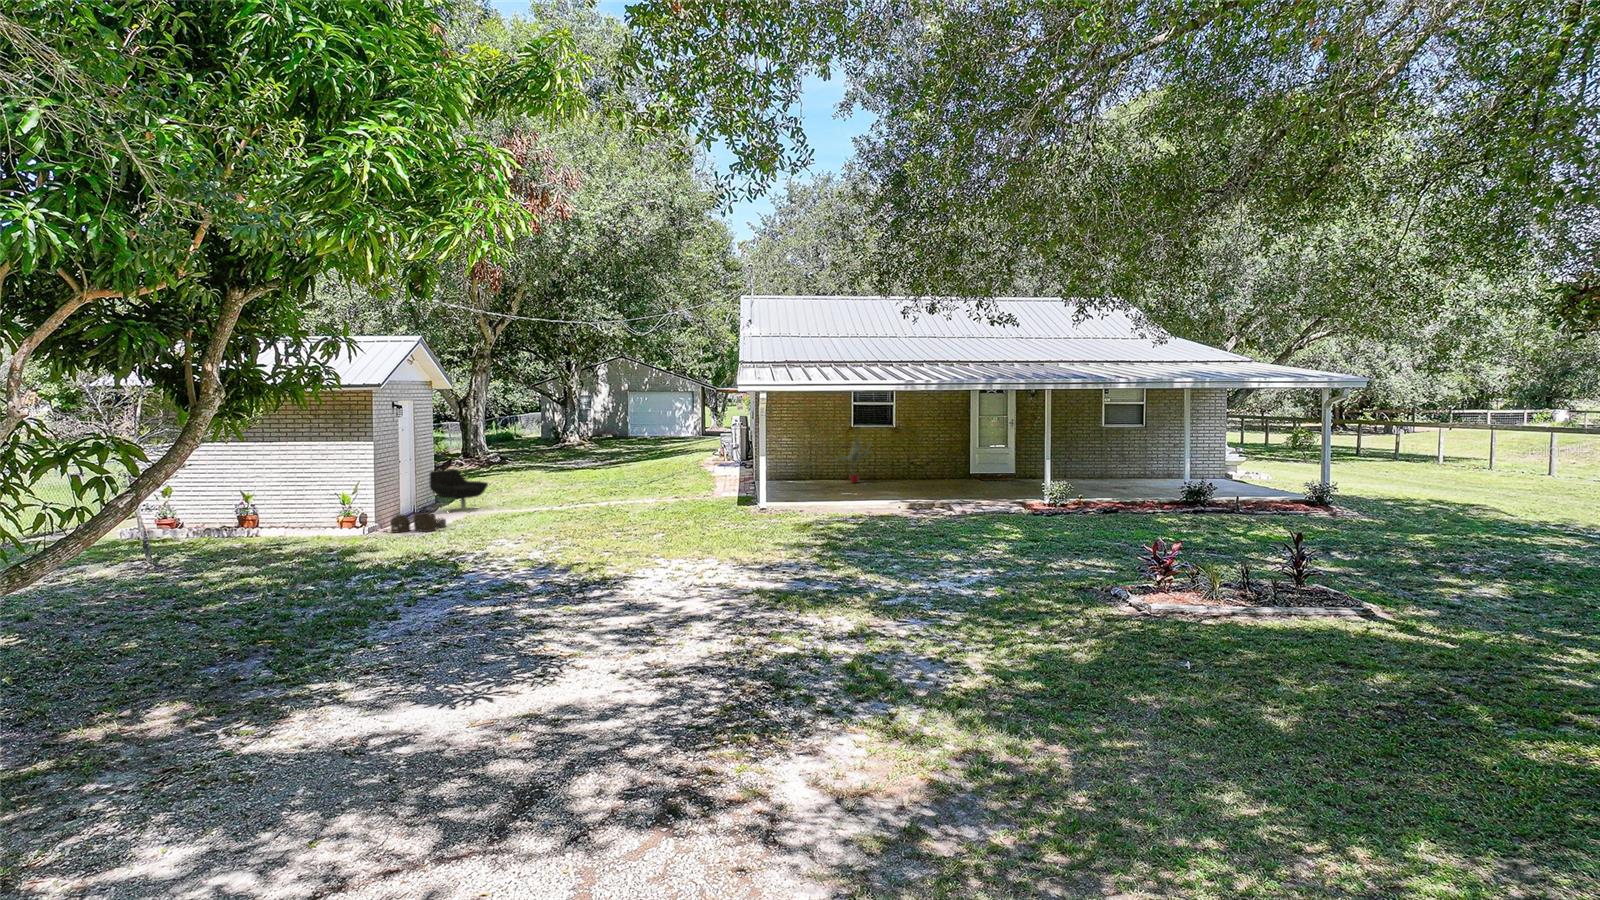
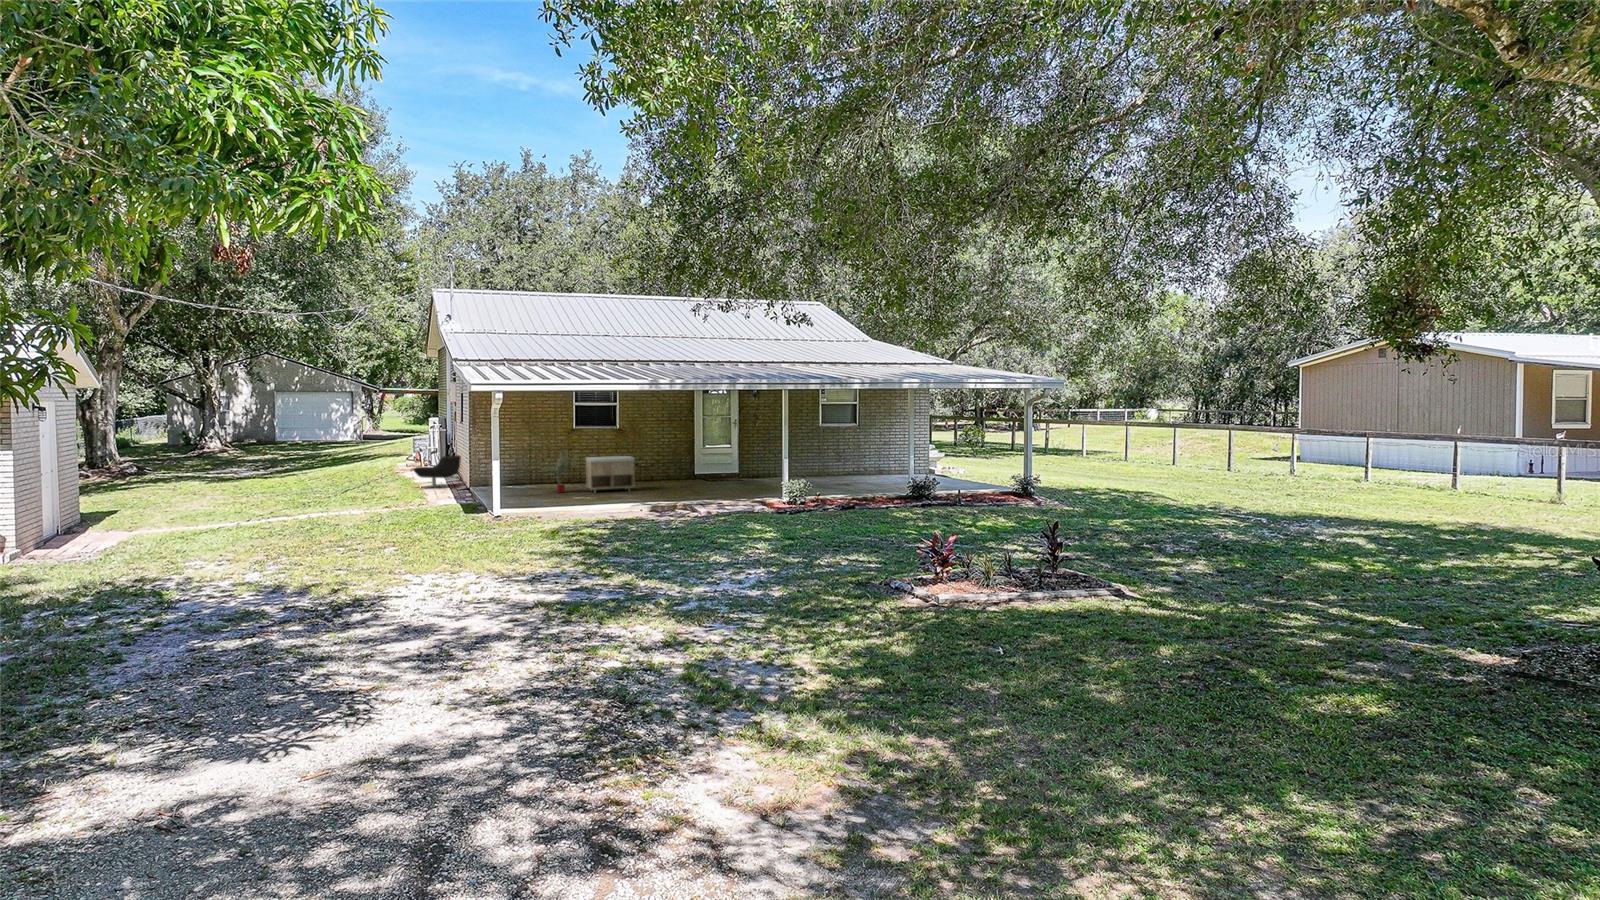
storage bench: none [881,444,932,483] -> present [586,456,635,491]
lounge chair: present [429,469,488,509] -> present [414,455,461,487]
woven basket: present [391,512,446,533] -> none [35,529,111,556]

